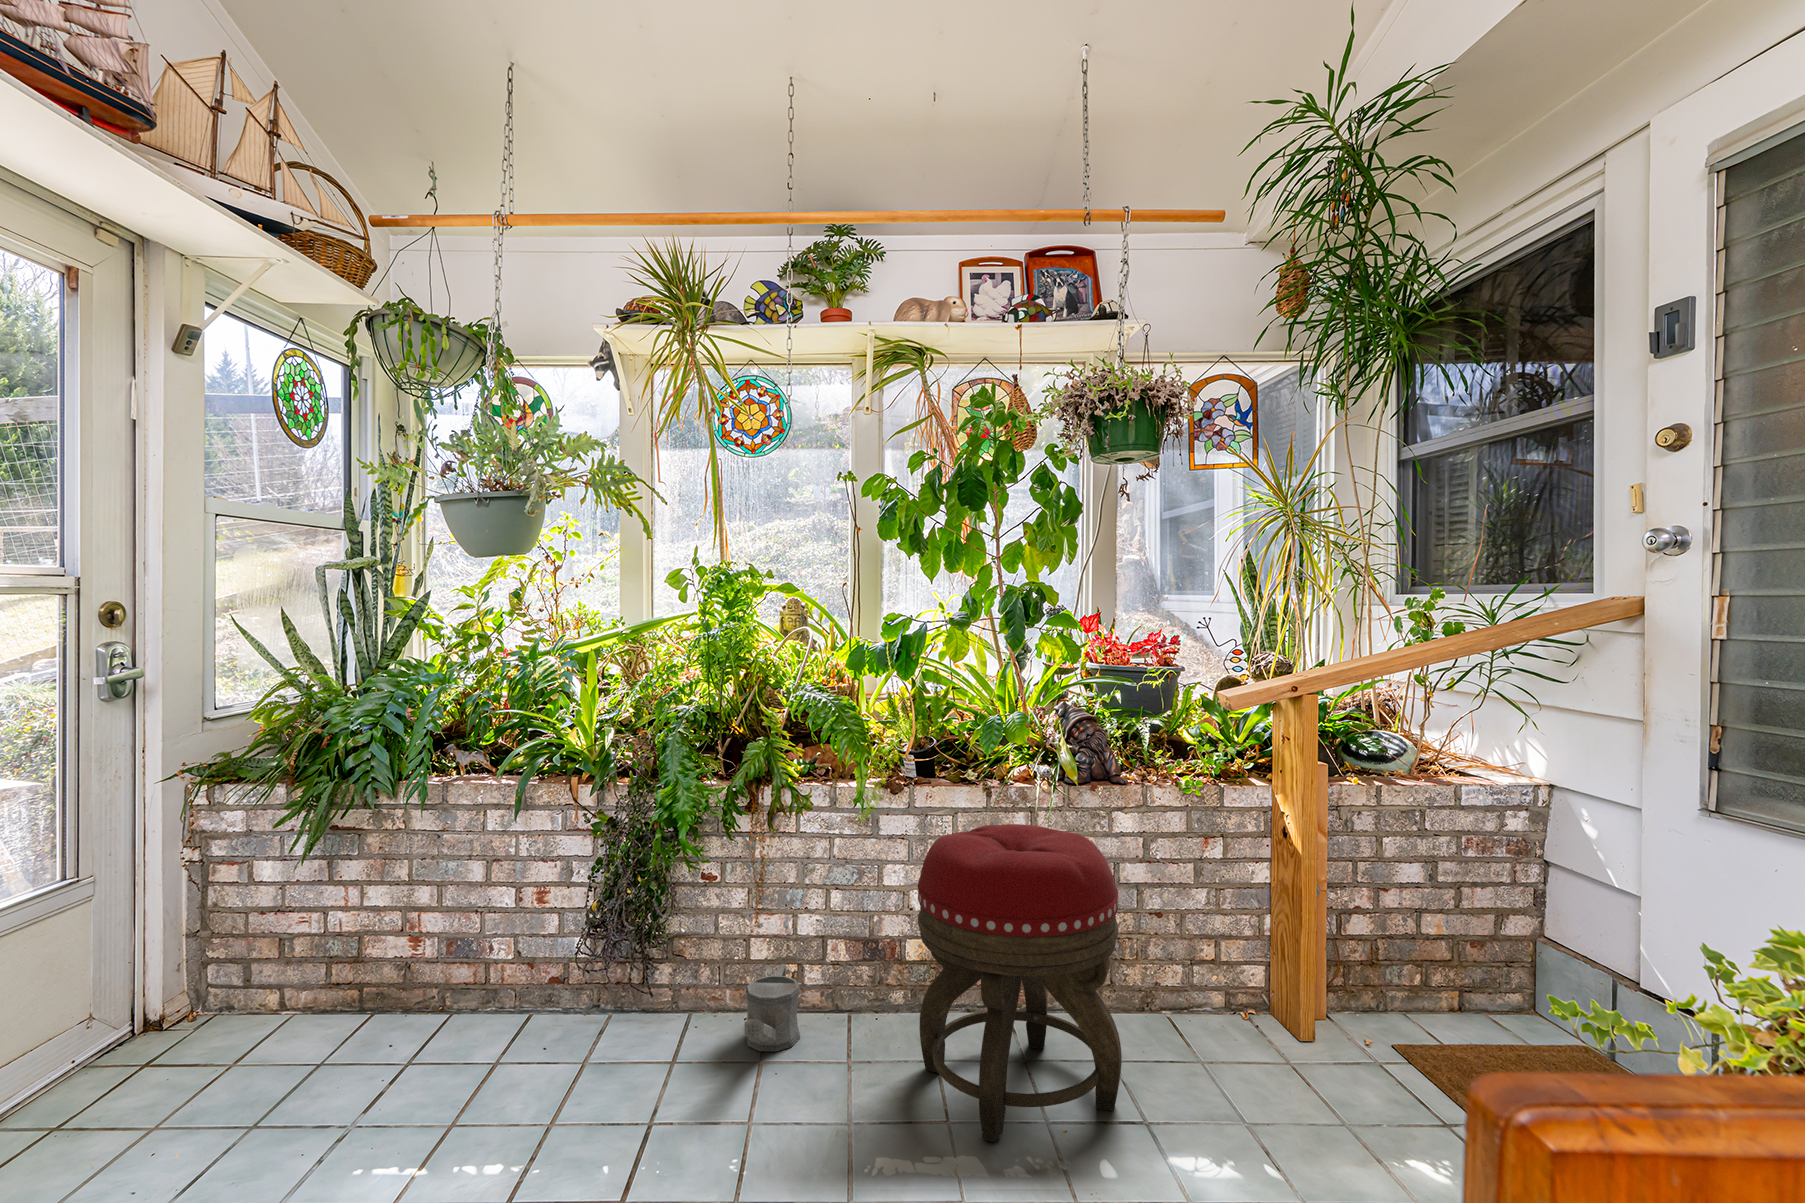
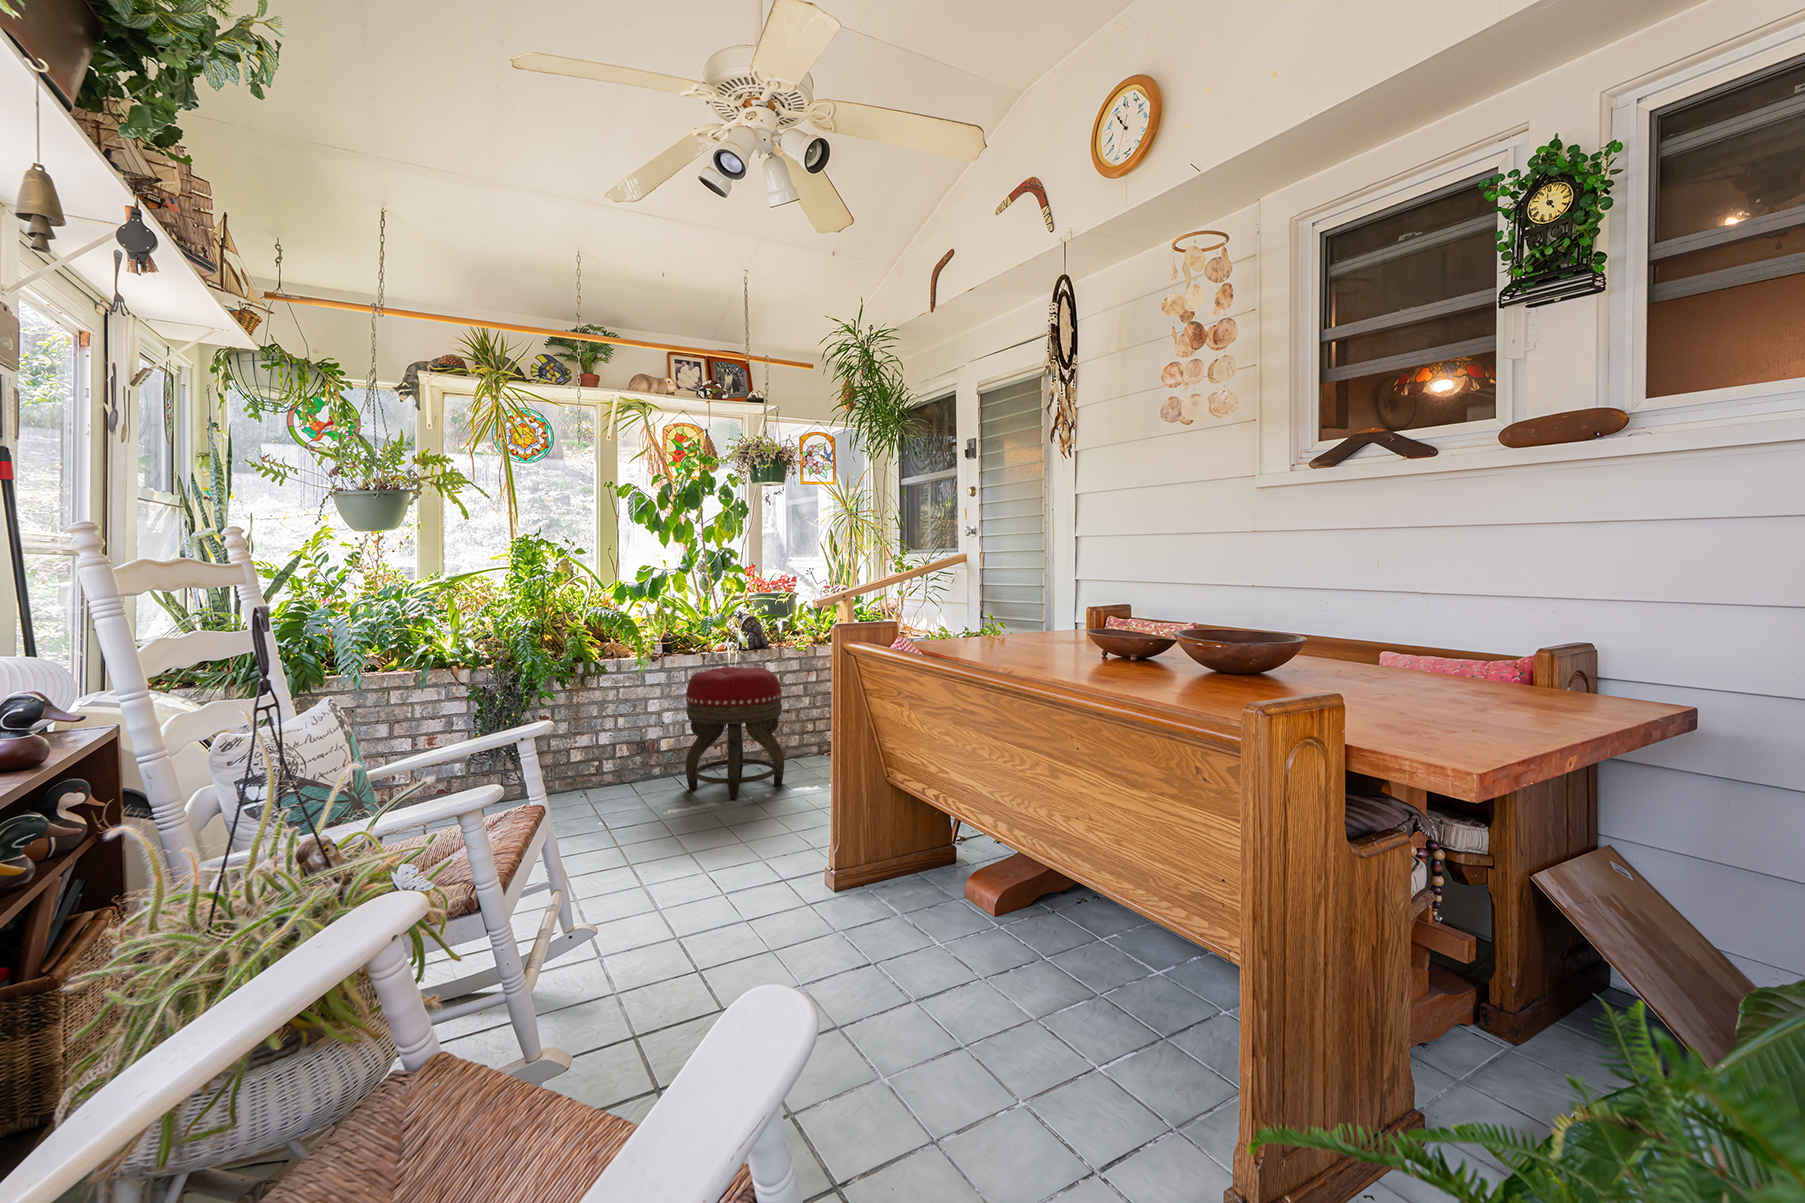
watering can: present [744,965,800,1052] -> none [582,760,614,798]

